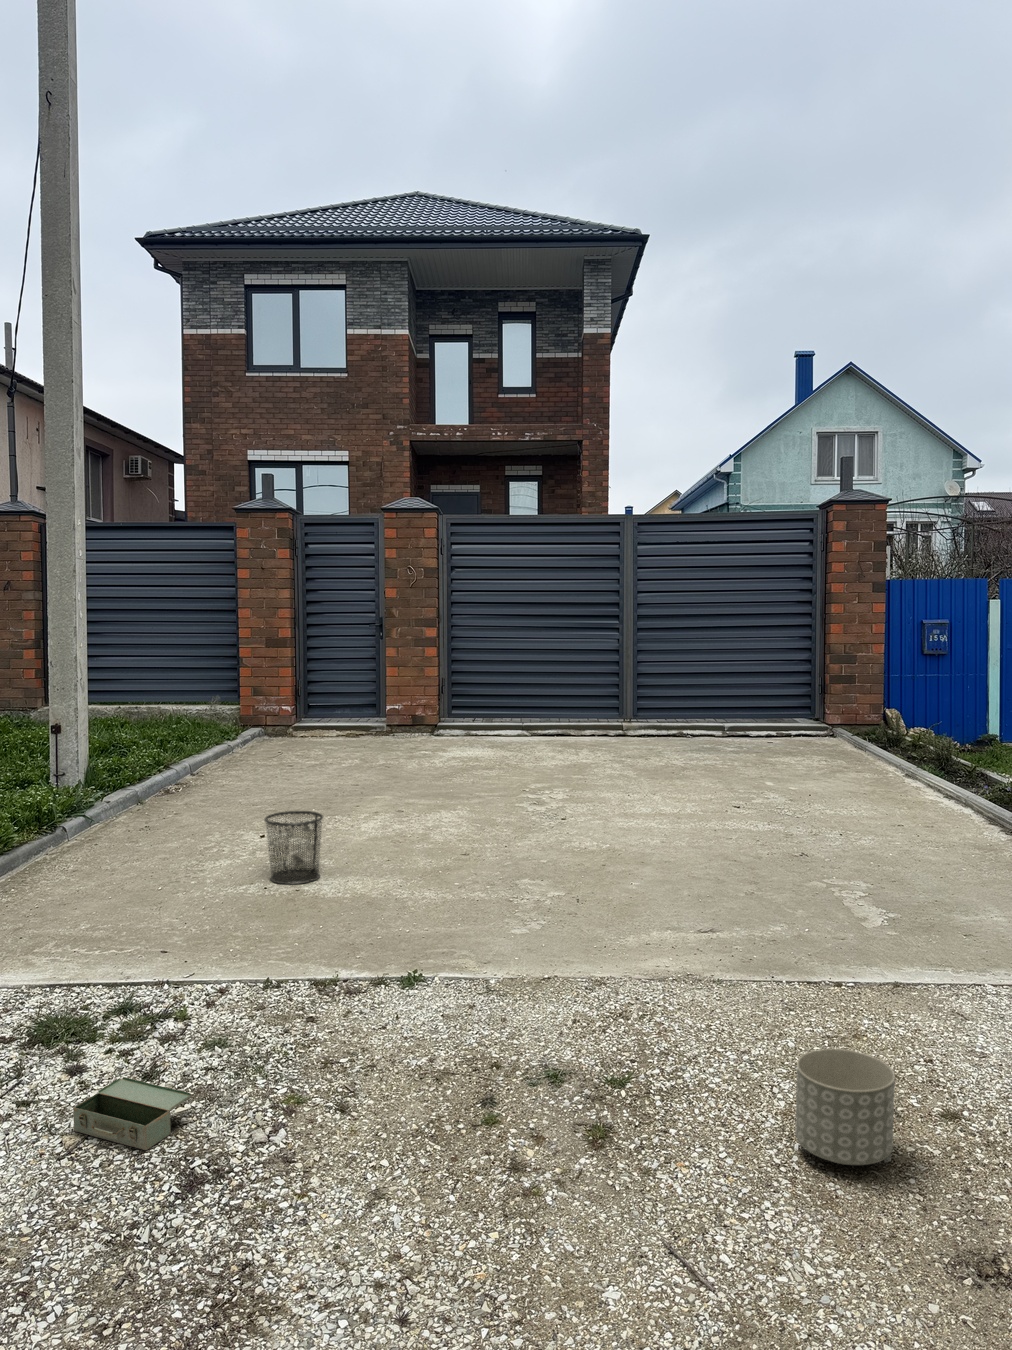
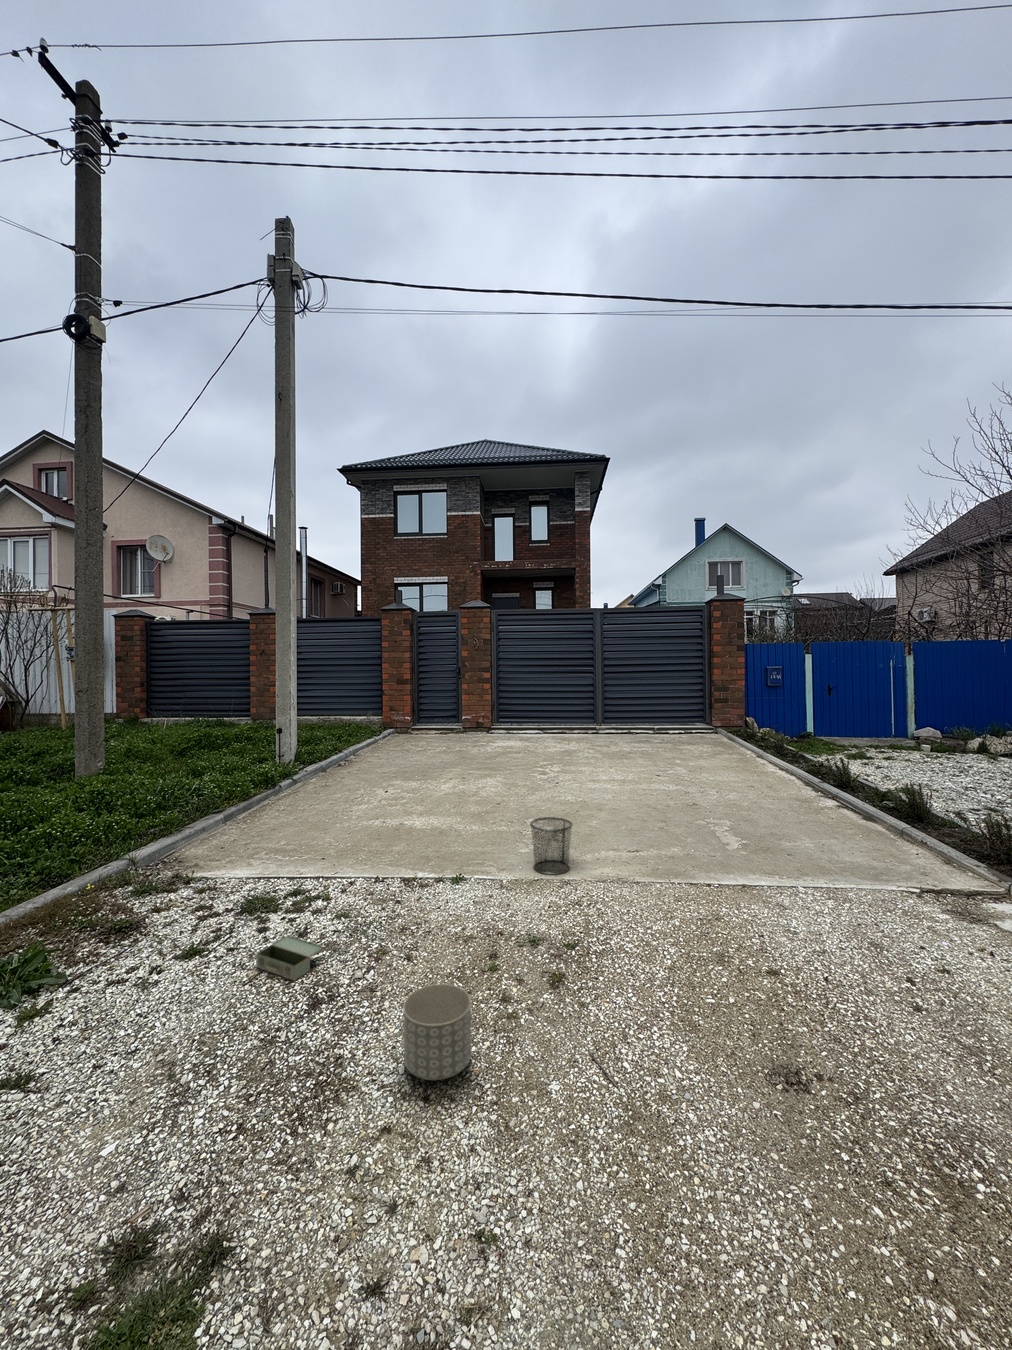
waste bin: present [264,811,323,884] -> present [530,817,572,875]
planter: present [795,1049,895,1165] -> present [403,984,472,1080]

